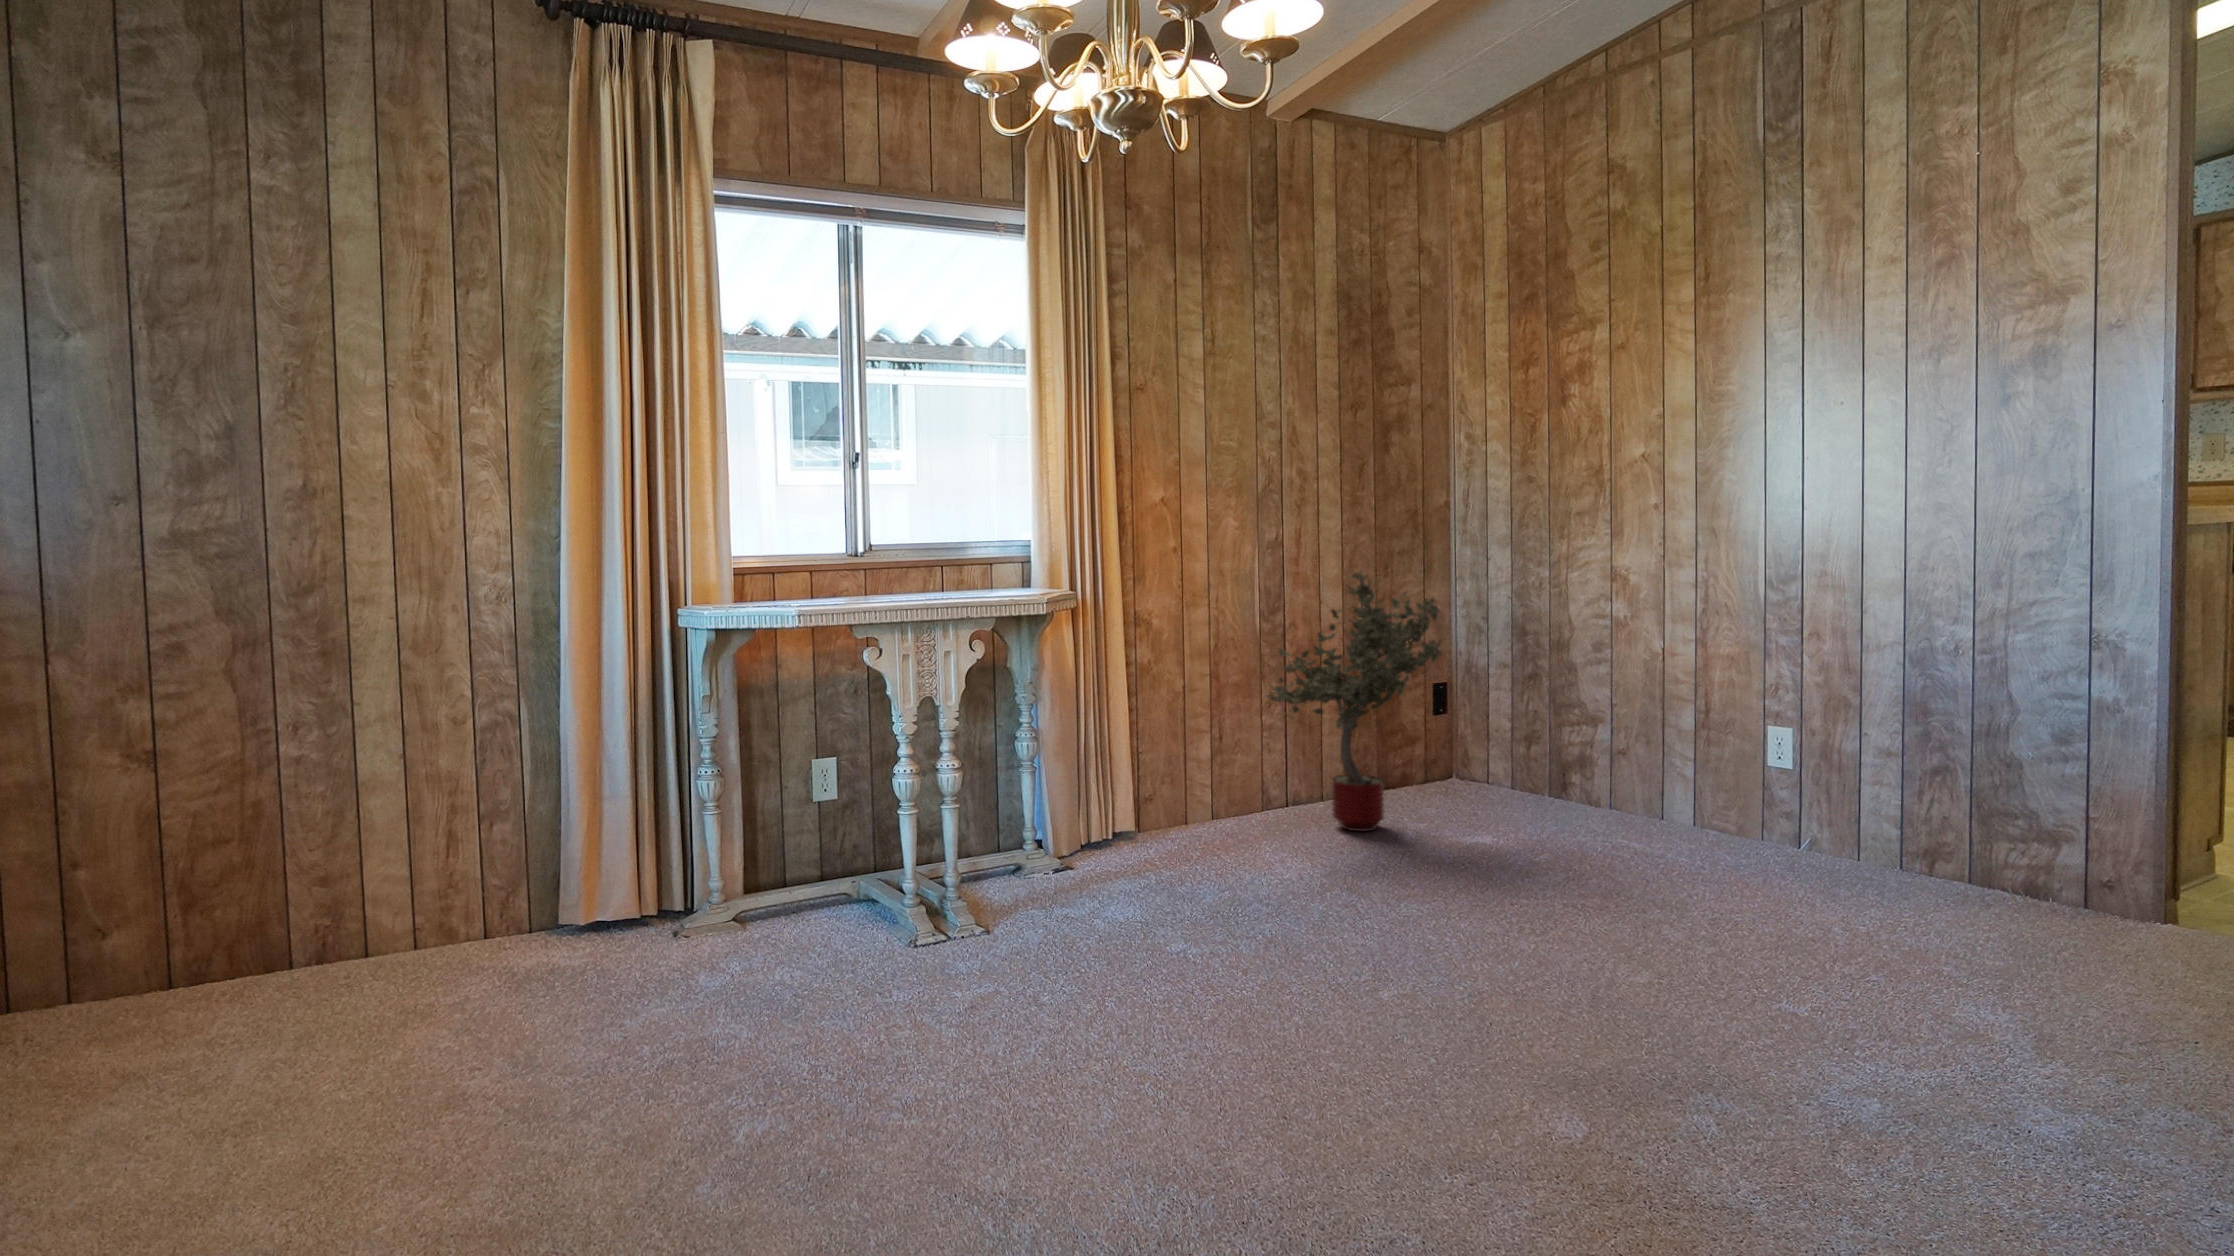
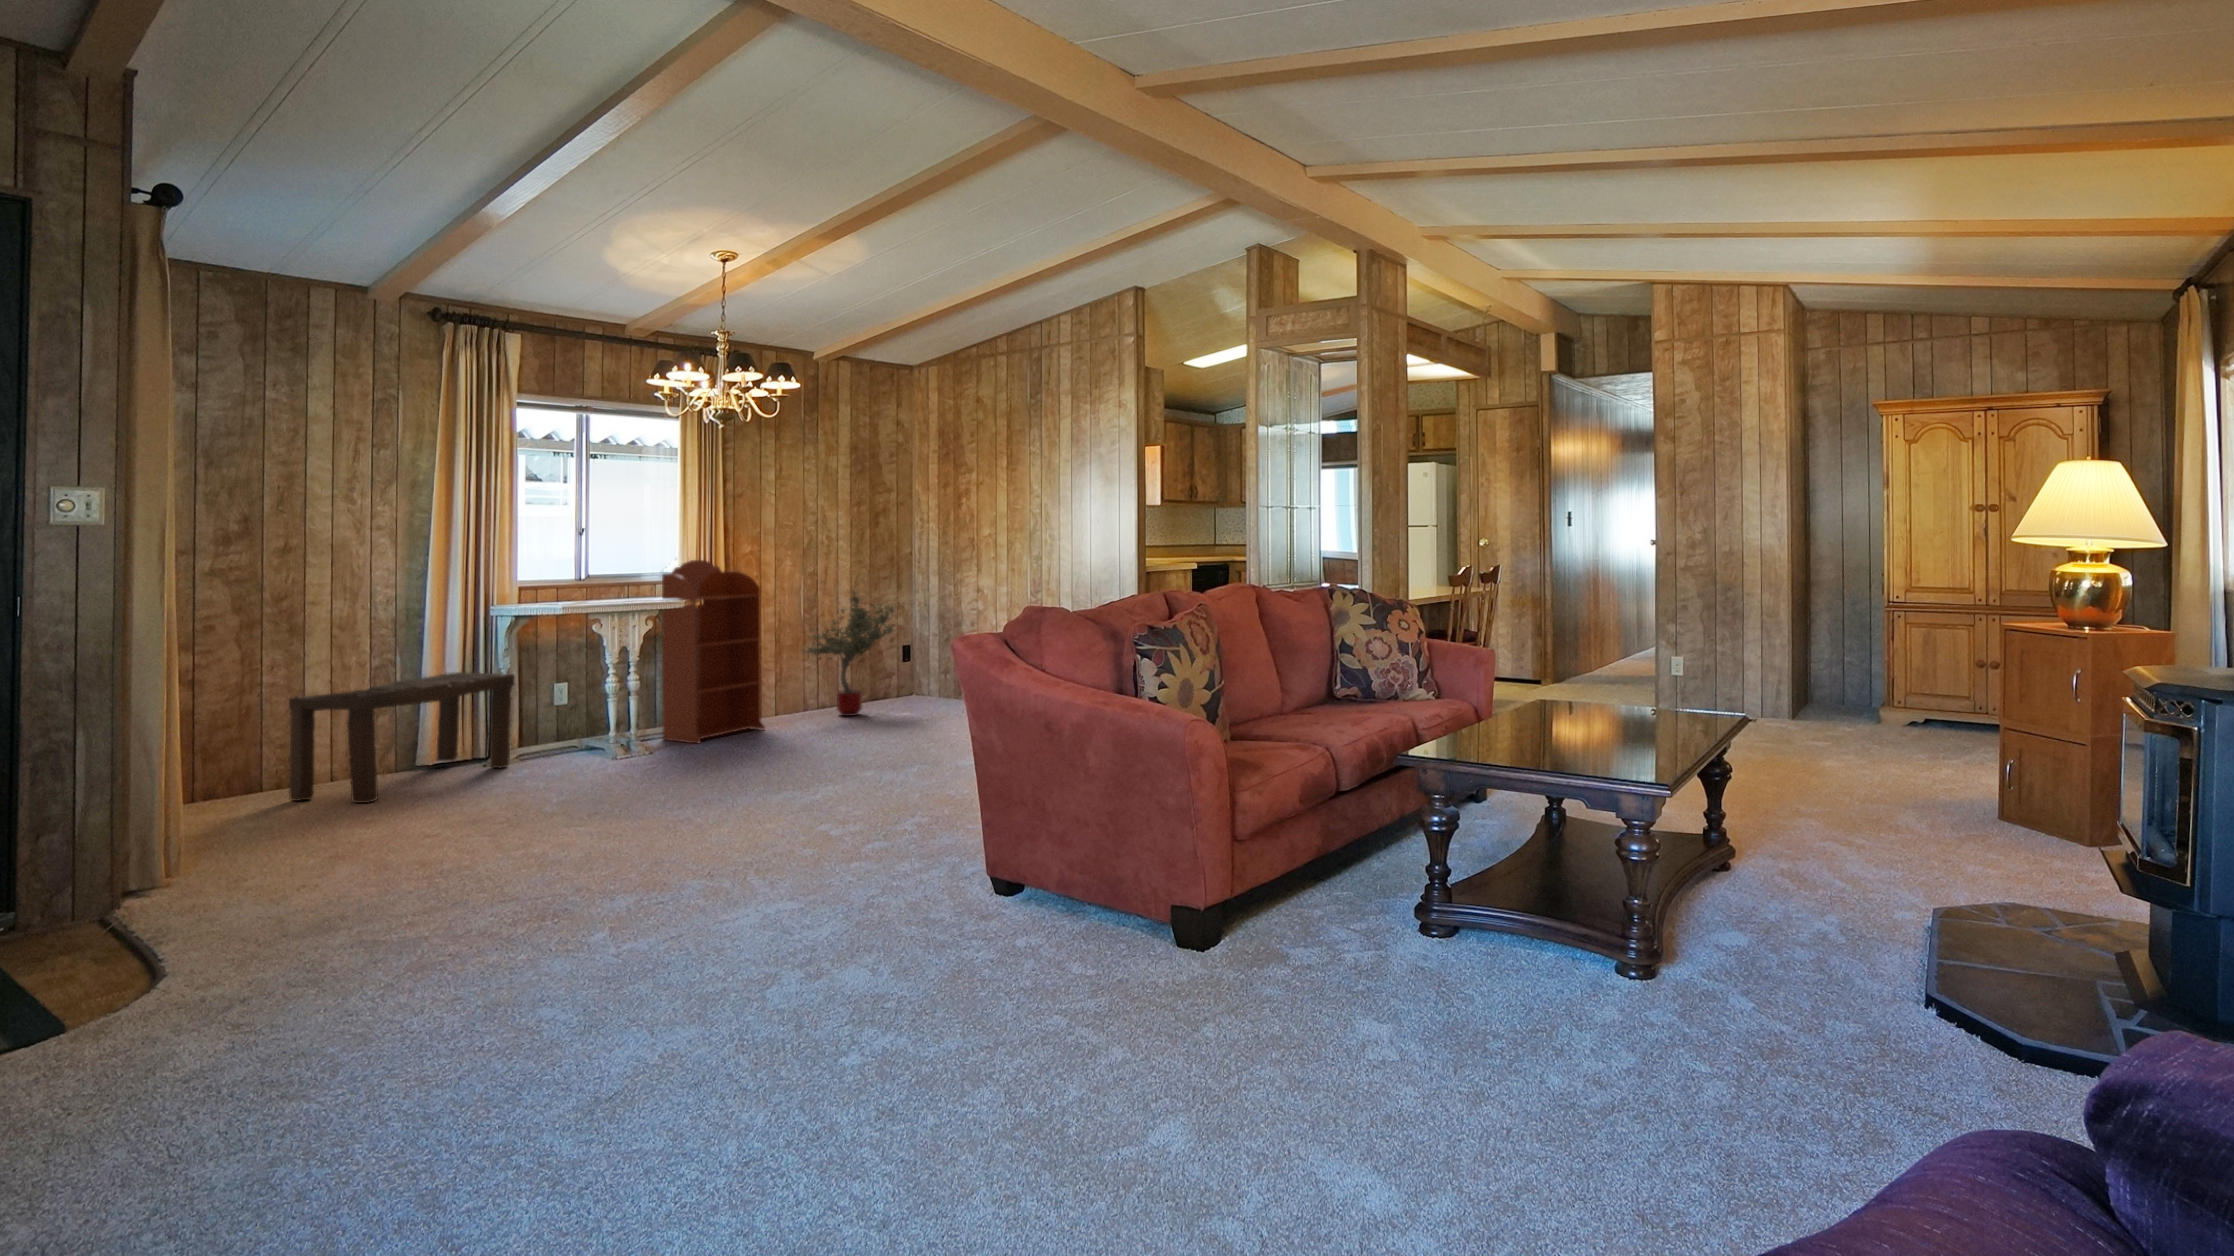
bookcase: none [999,510,1204,906] -> present [662,560,765,743]
bench: none [229,743,705,1096] -> present [289,672,515,803]

